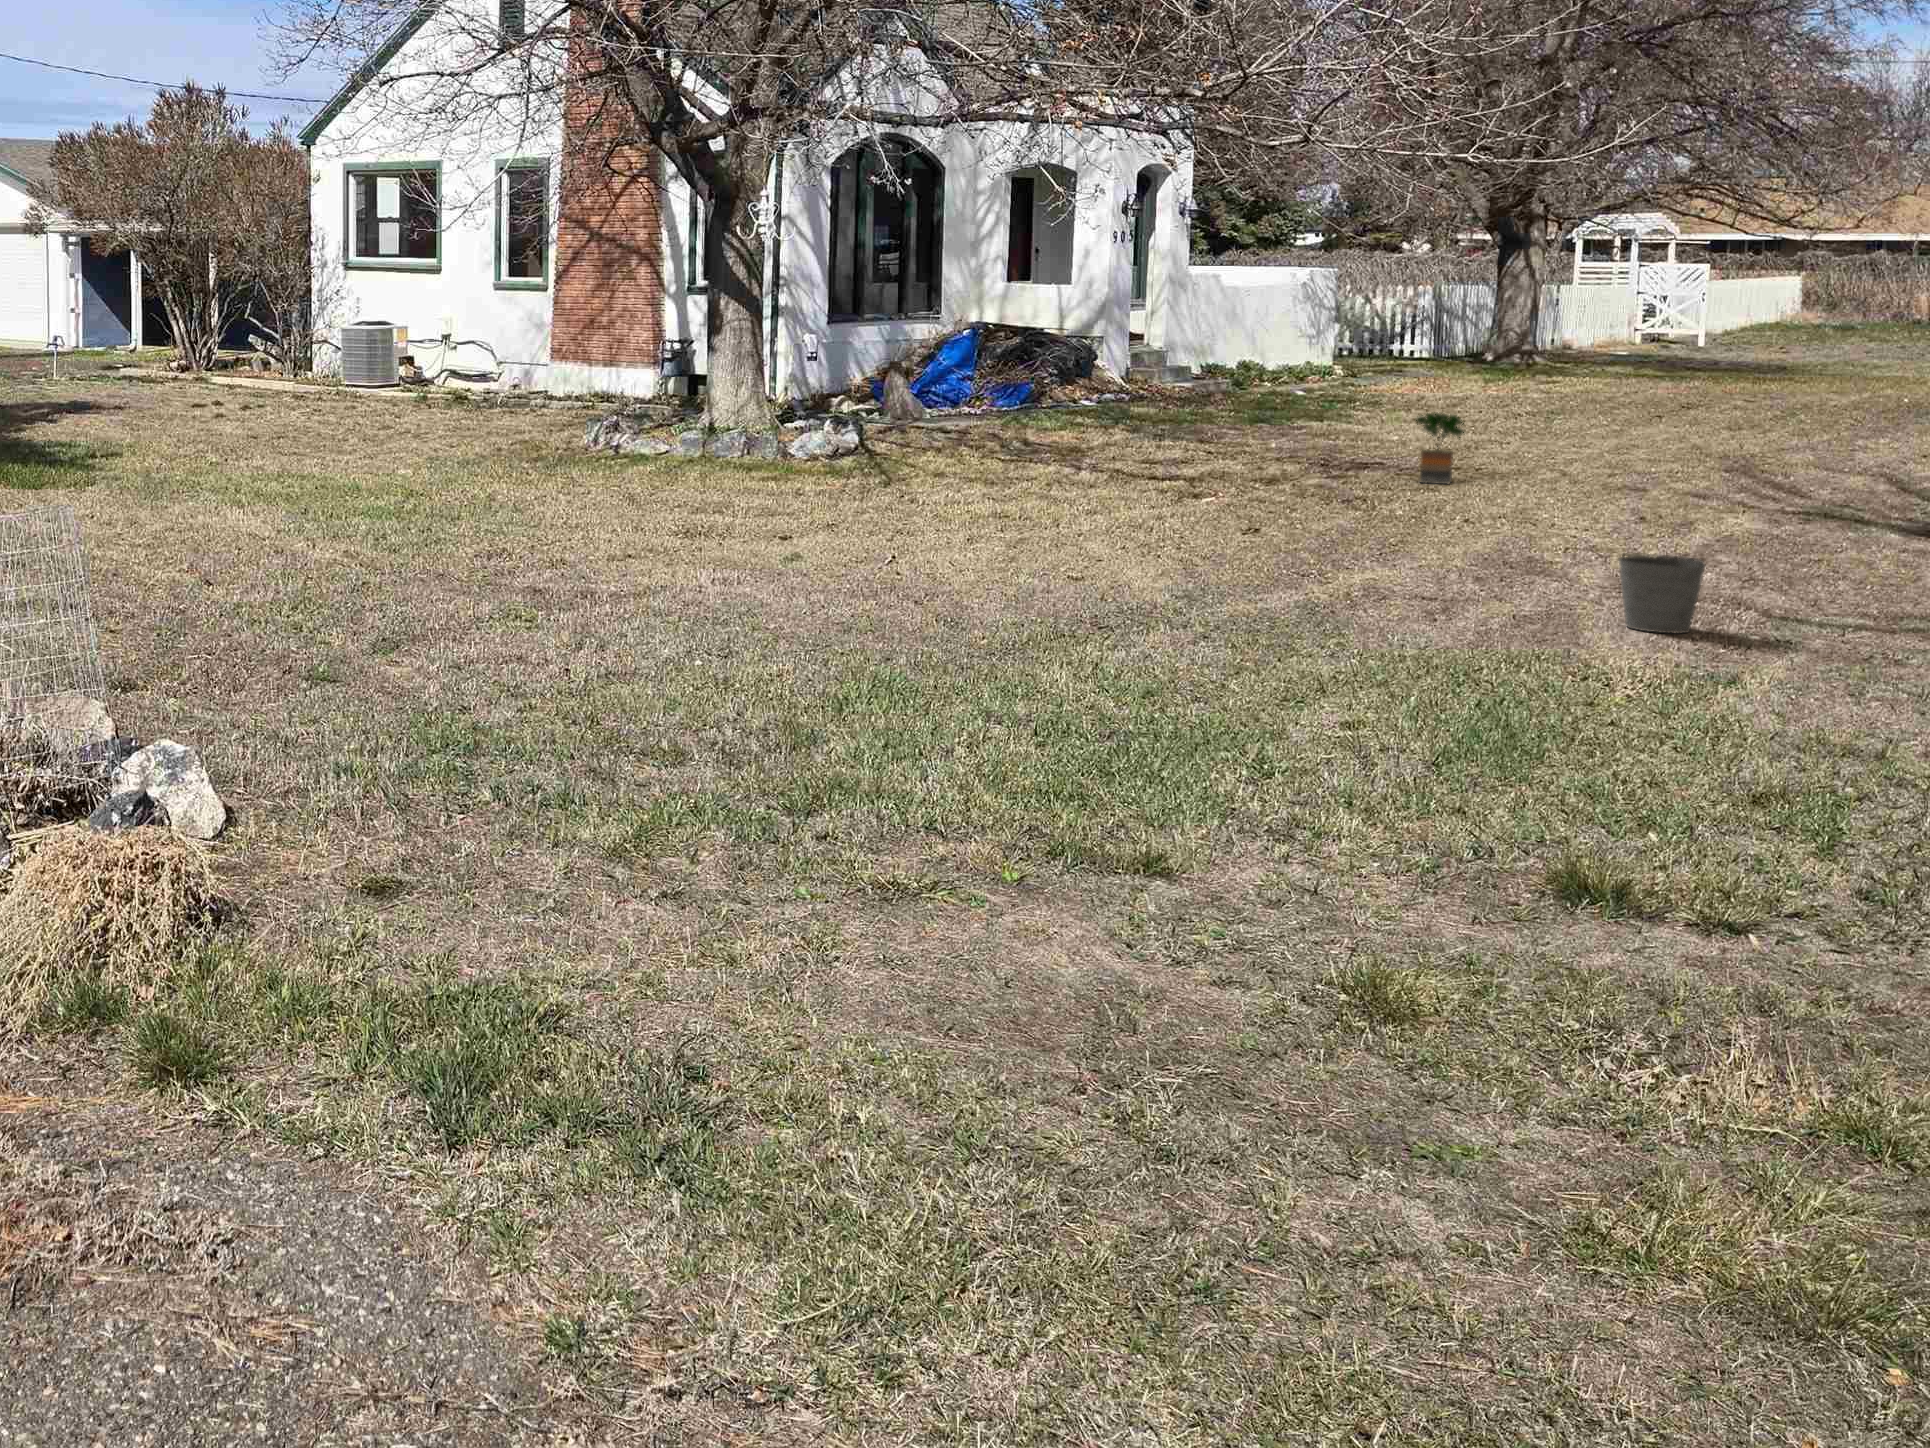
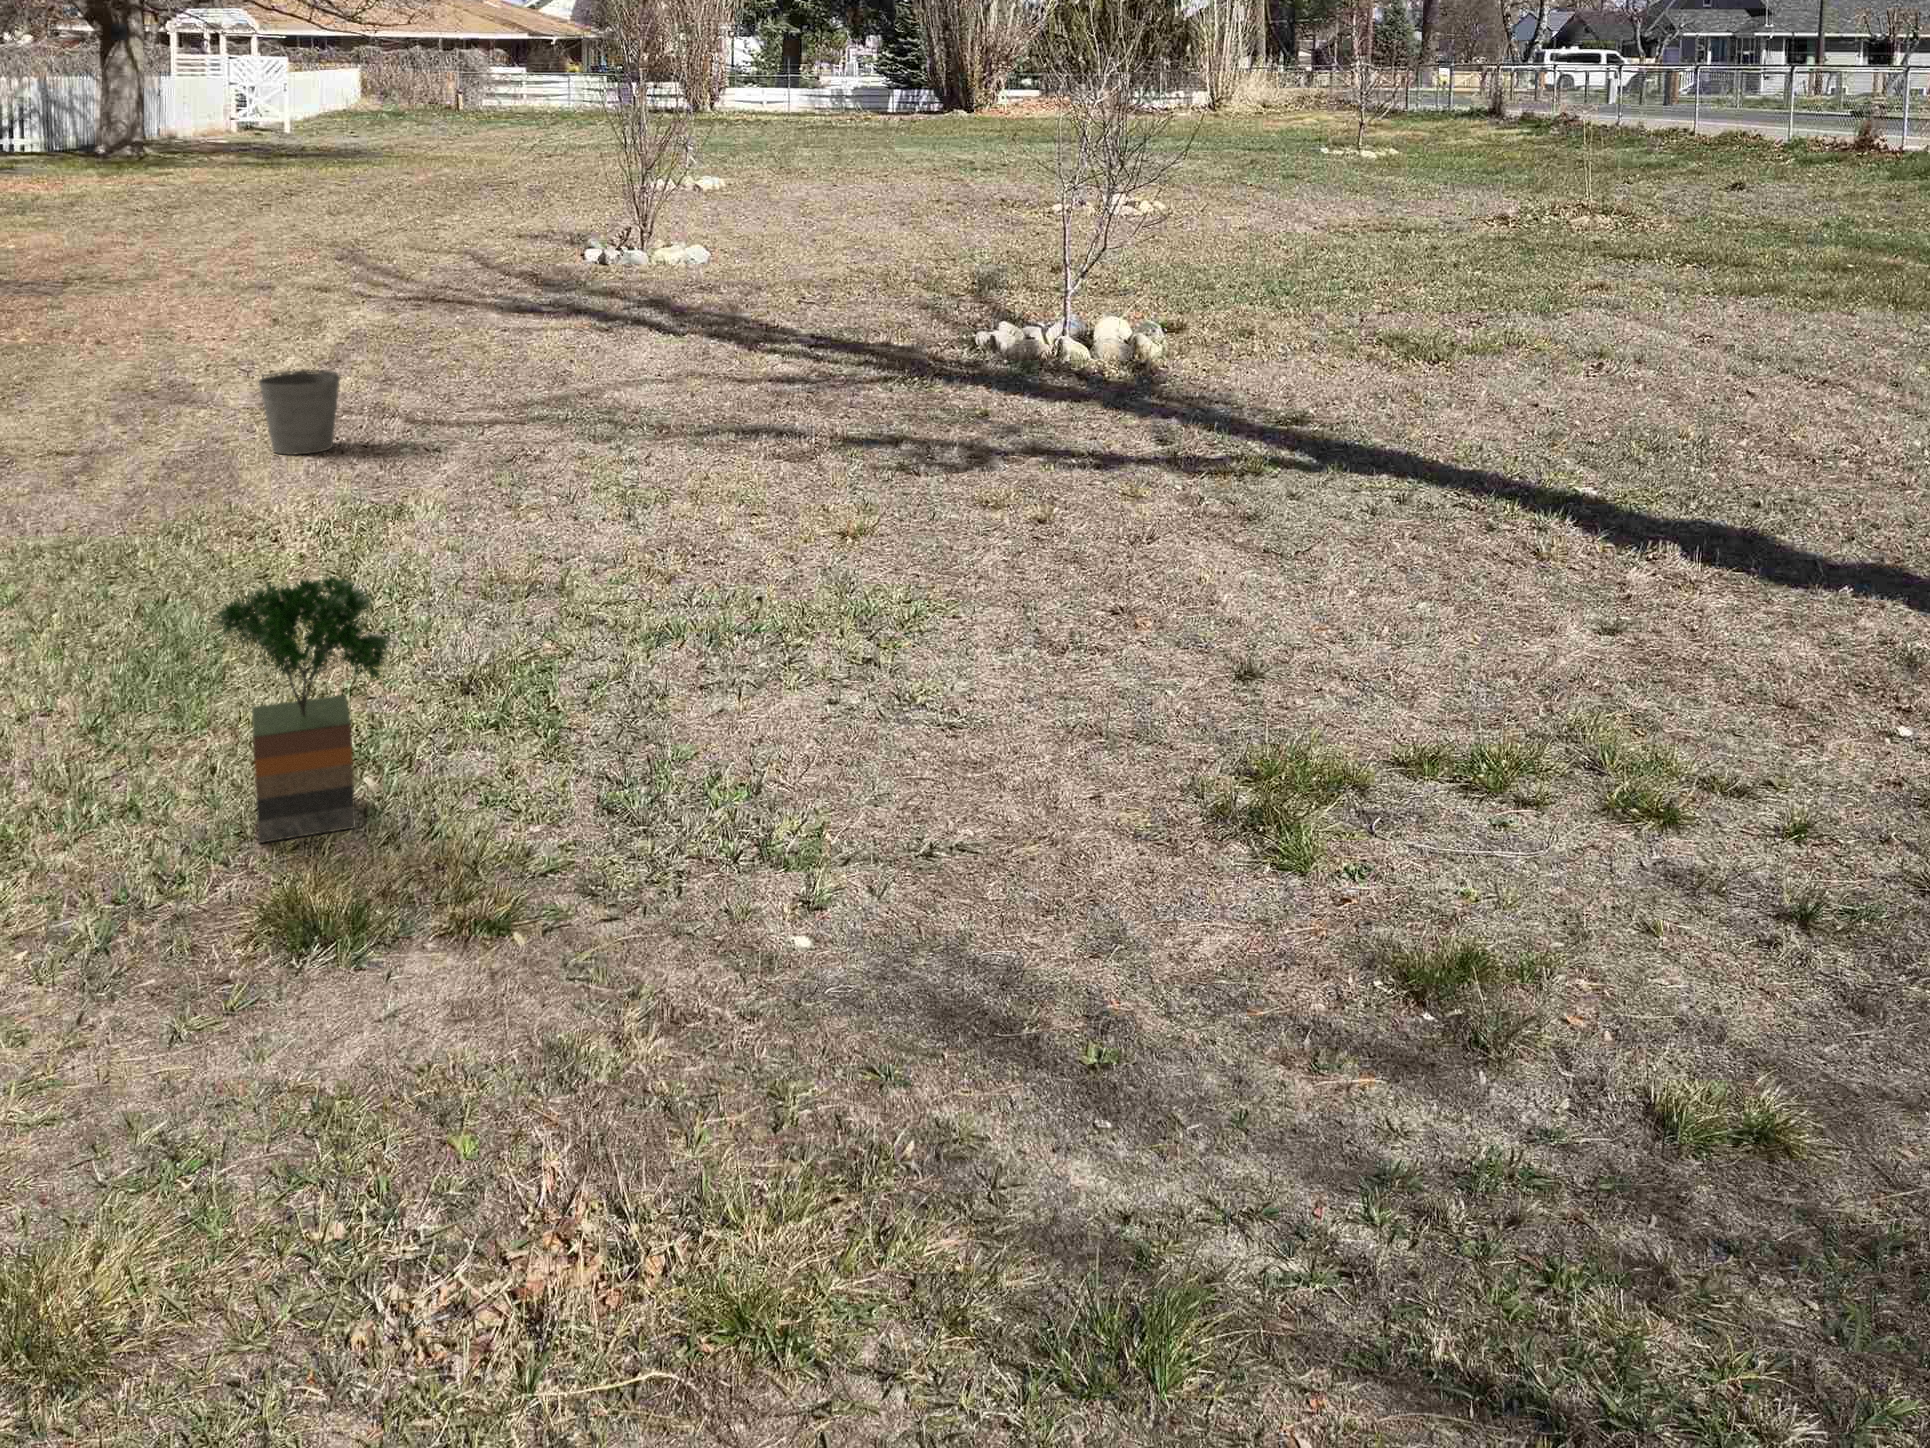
potted tree: present [1416,412,1464,484] -> present [214,576,393,843]

